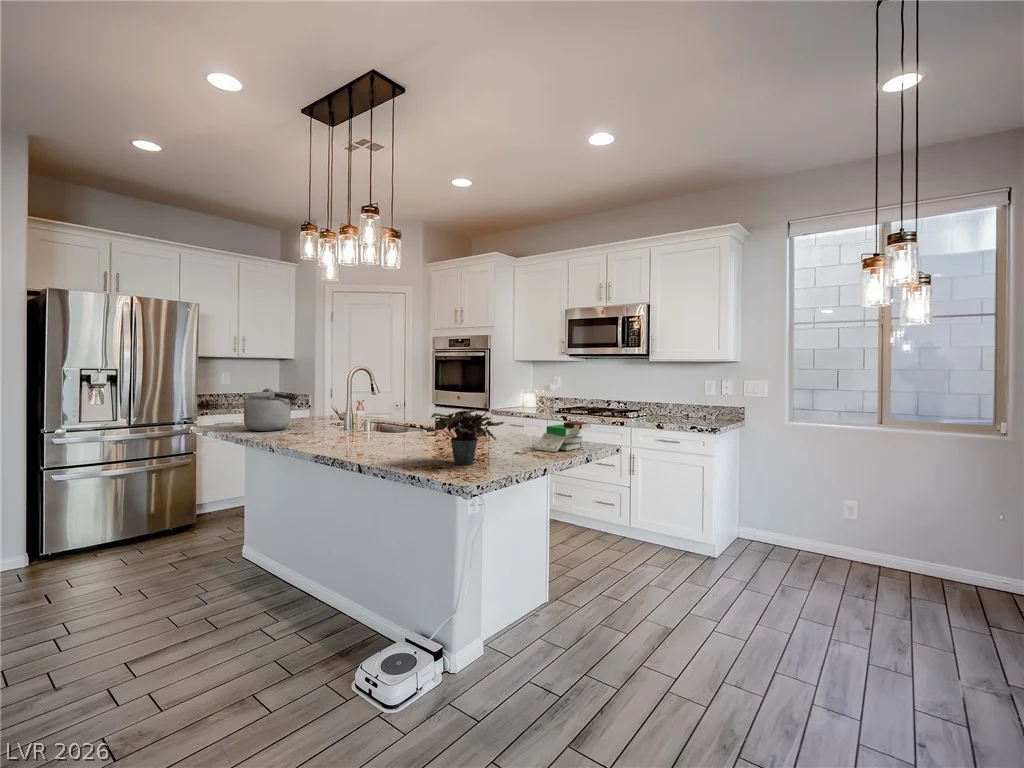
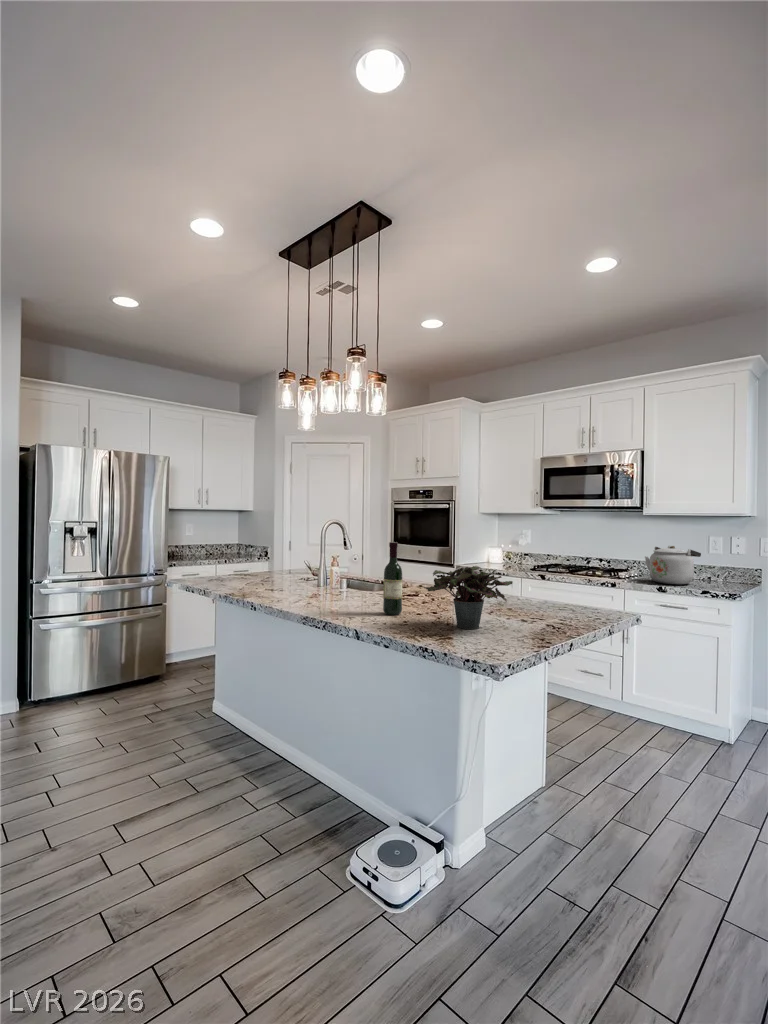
wine bottle: none [393,388,411,454] -> present [383,542,402,615]
kettle: present [244,389,296,431] -> present [645,545,701,584]
book: present [534,421,591,453] -> none [537,580,602,616]

